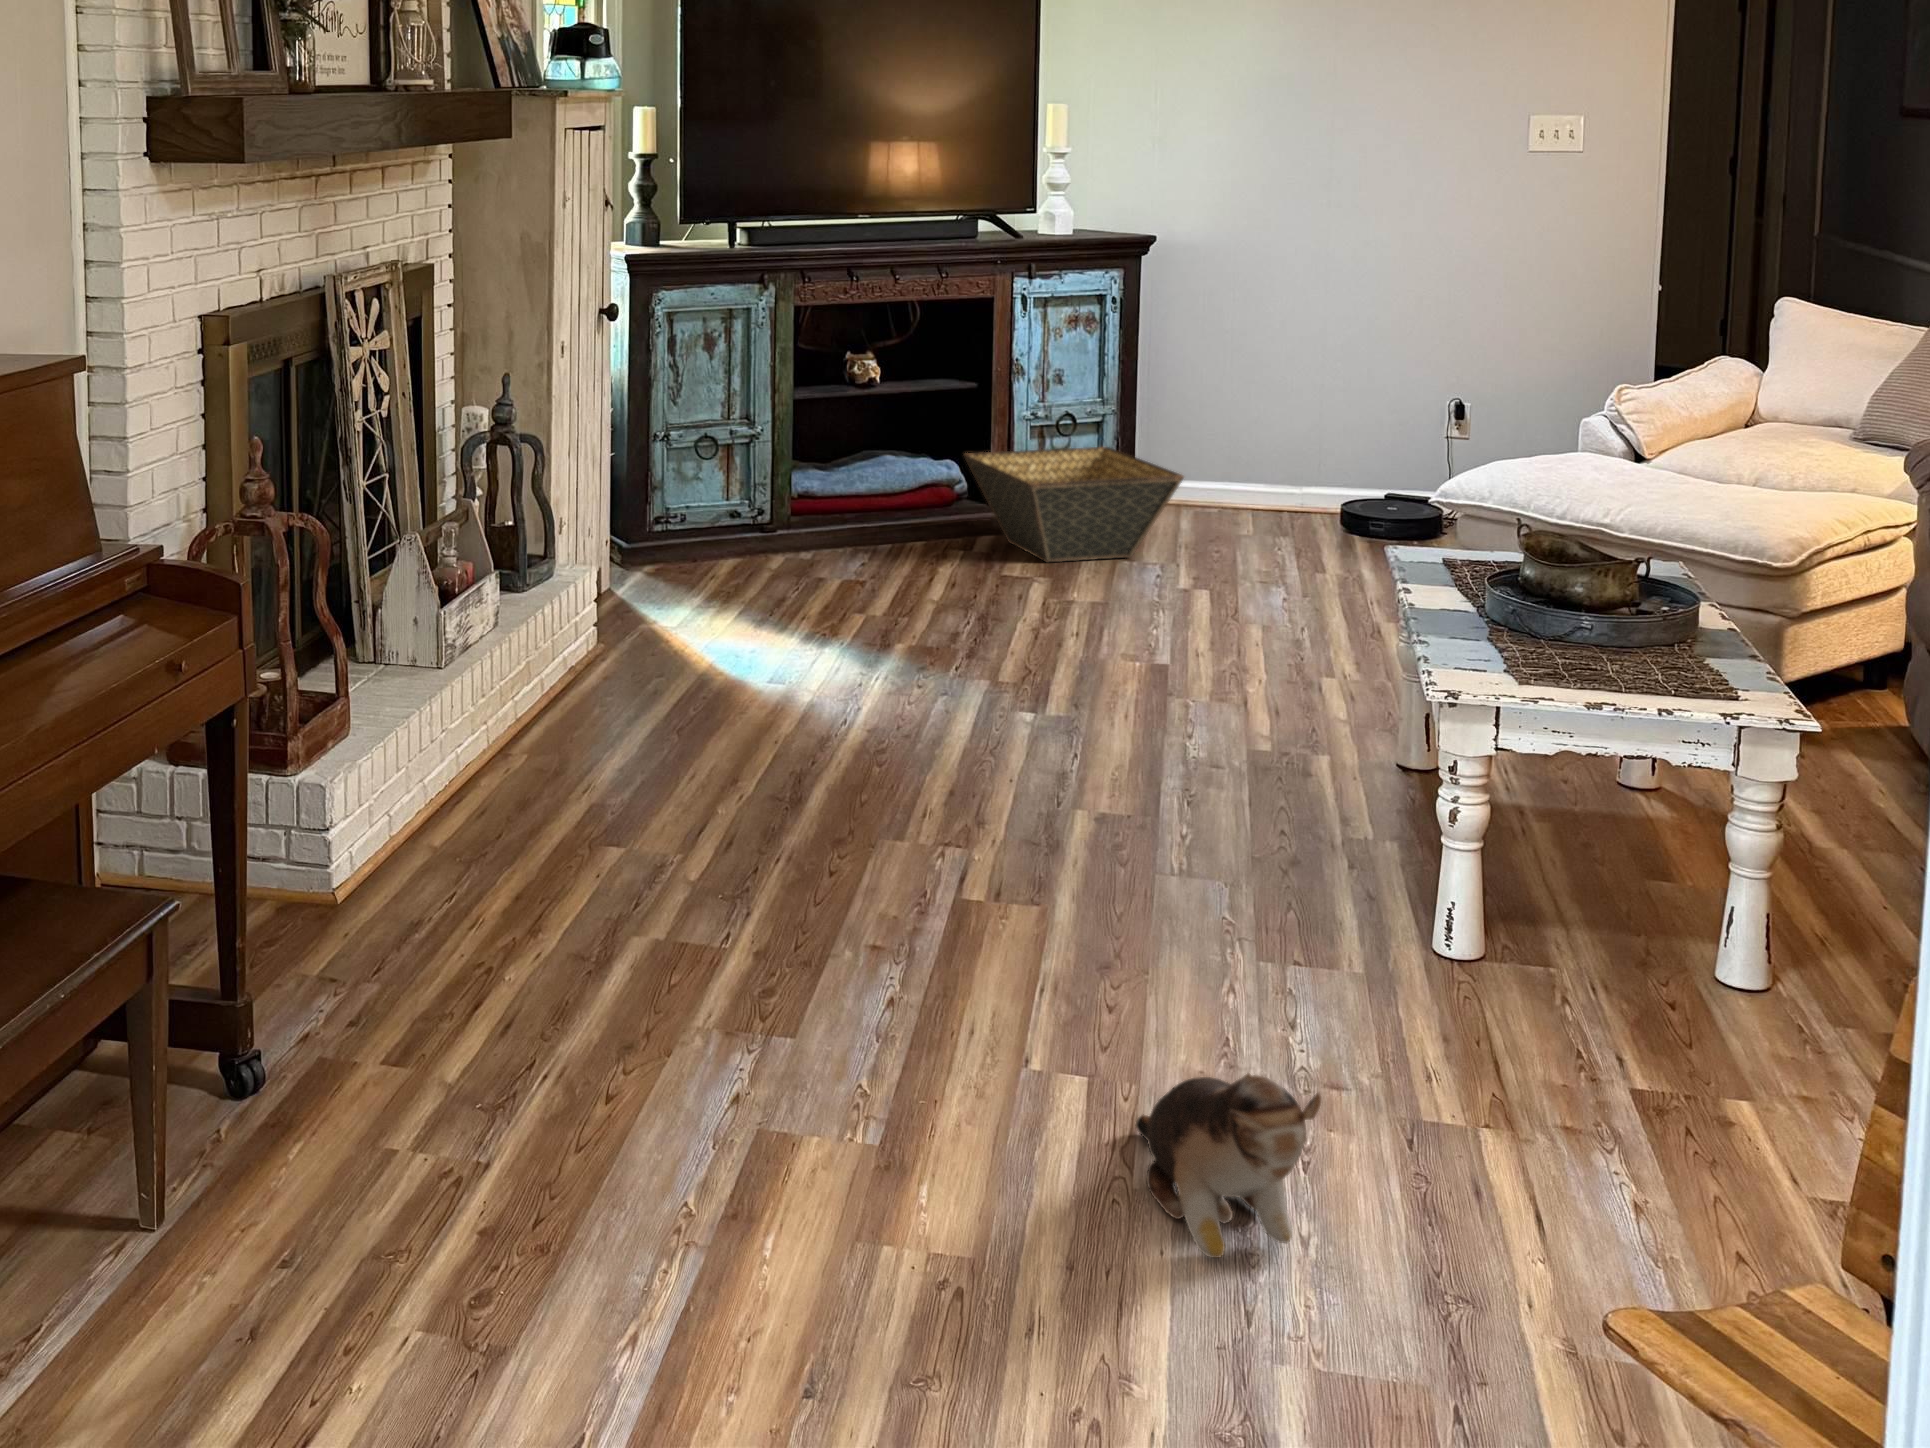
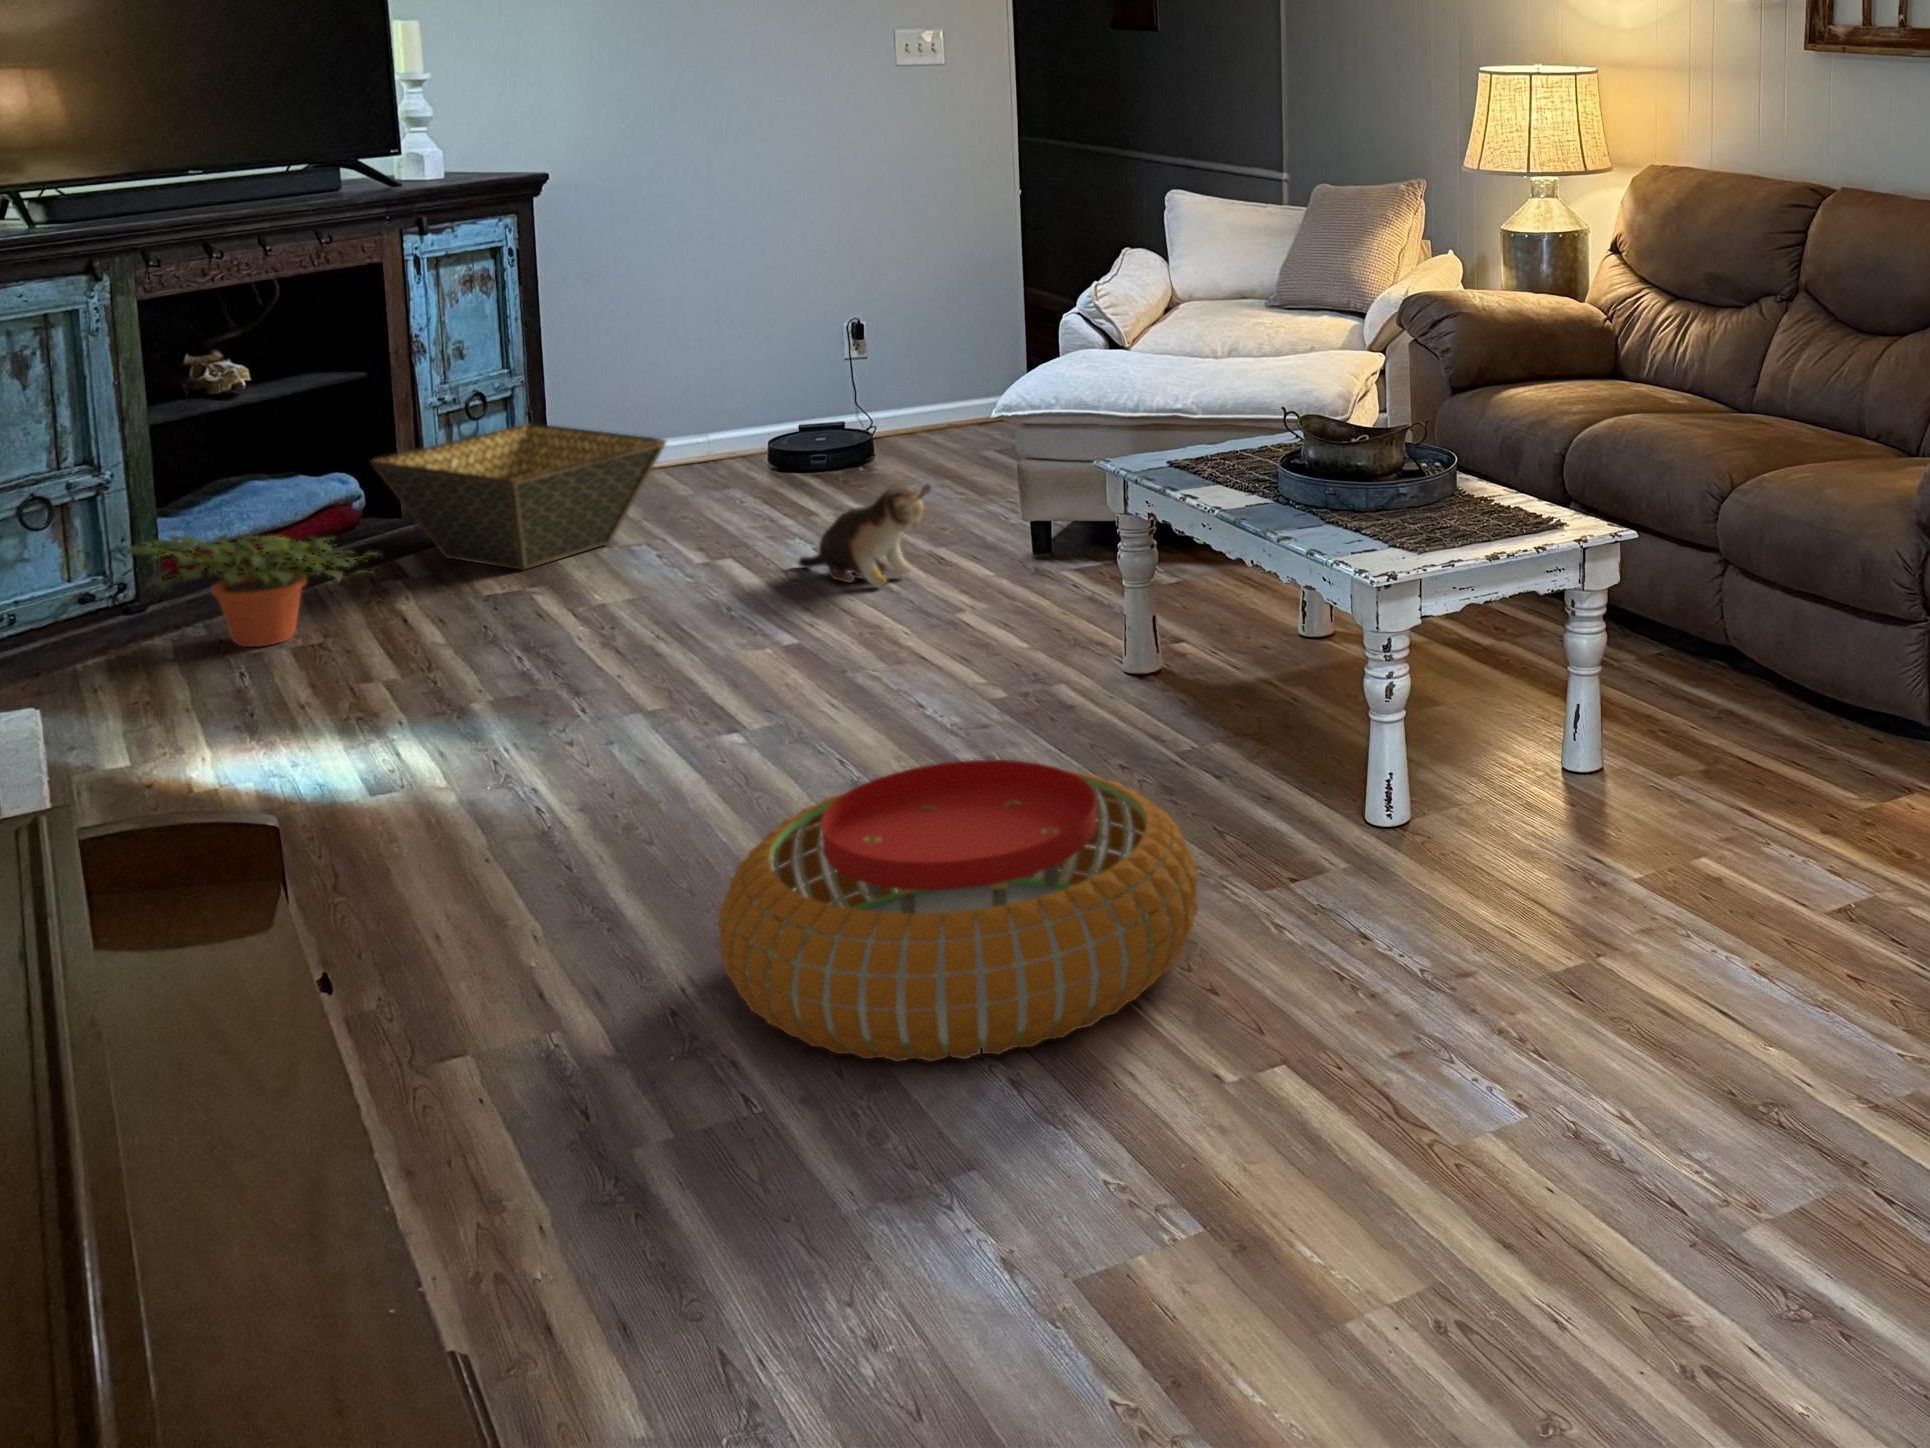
potted plant: none [750,472,921,573] -> present [127,527,381,647]
pouf: none [754,741,1163,989] -> present [718,760,1198,1062]
plush toy: present [1136,1073,1321,1258] -> present [798,484,931,587]

